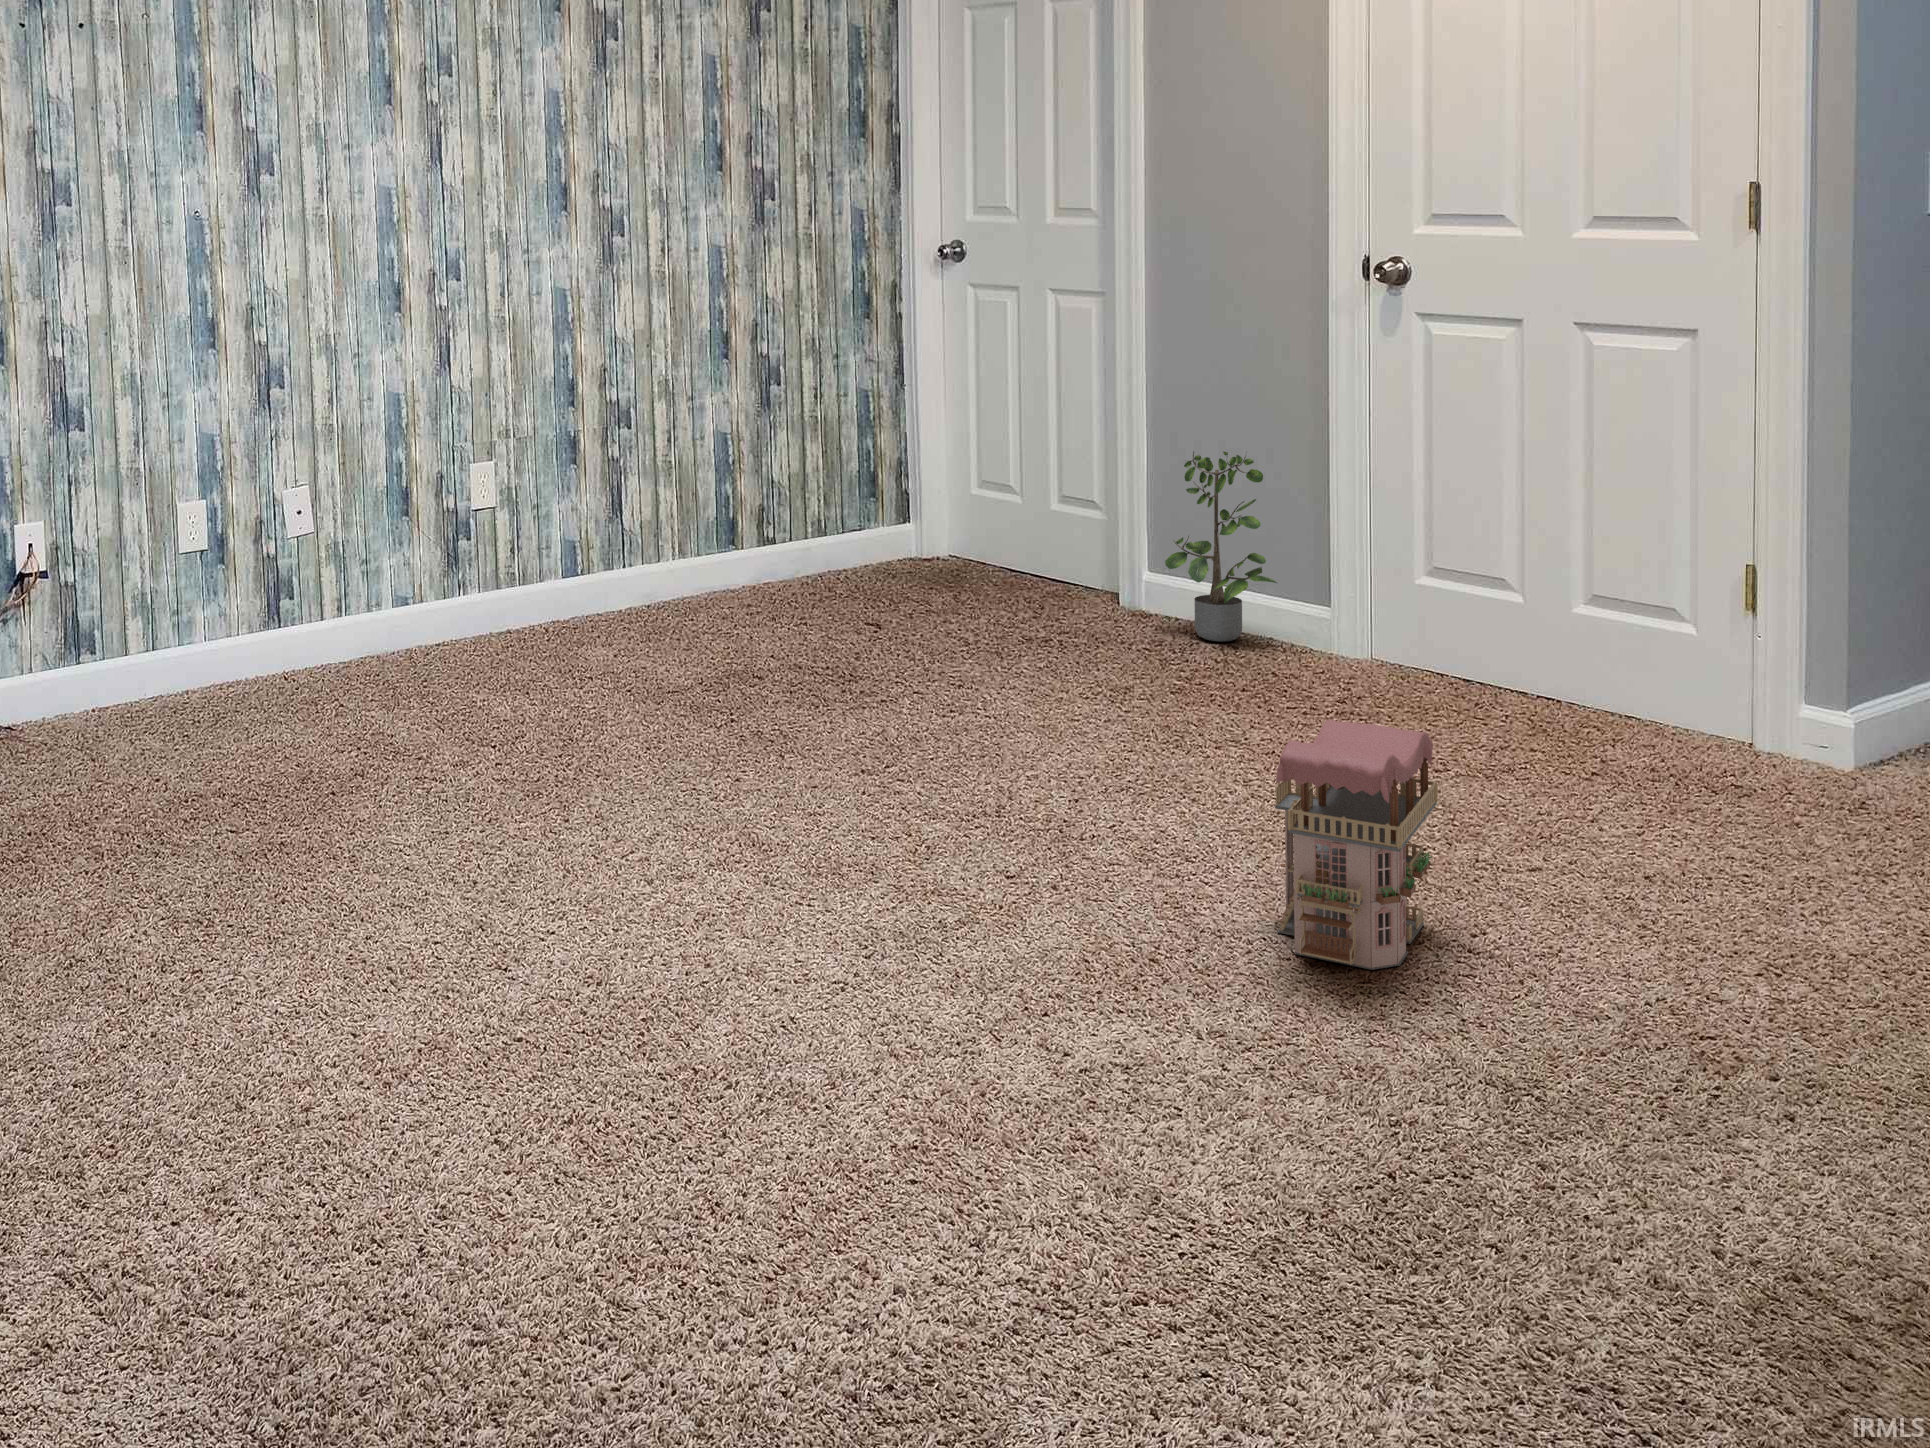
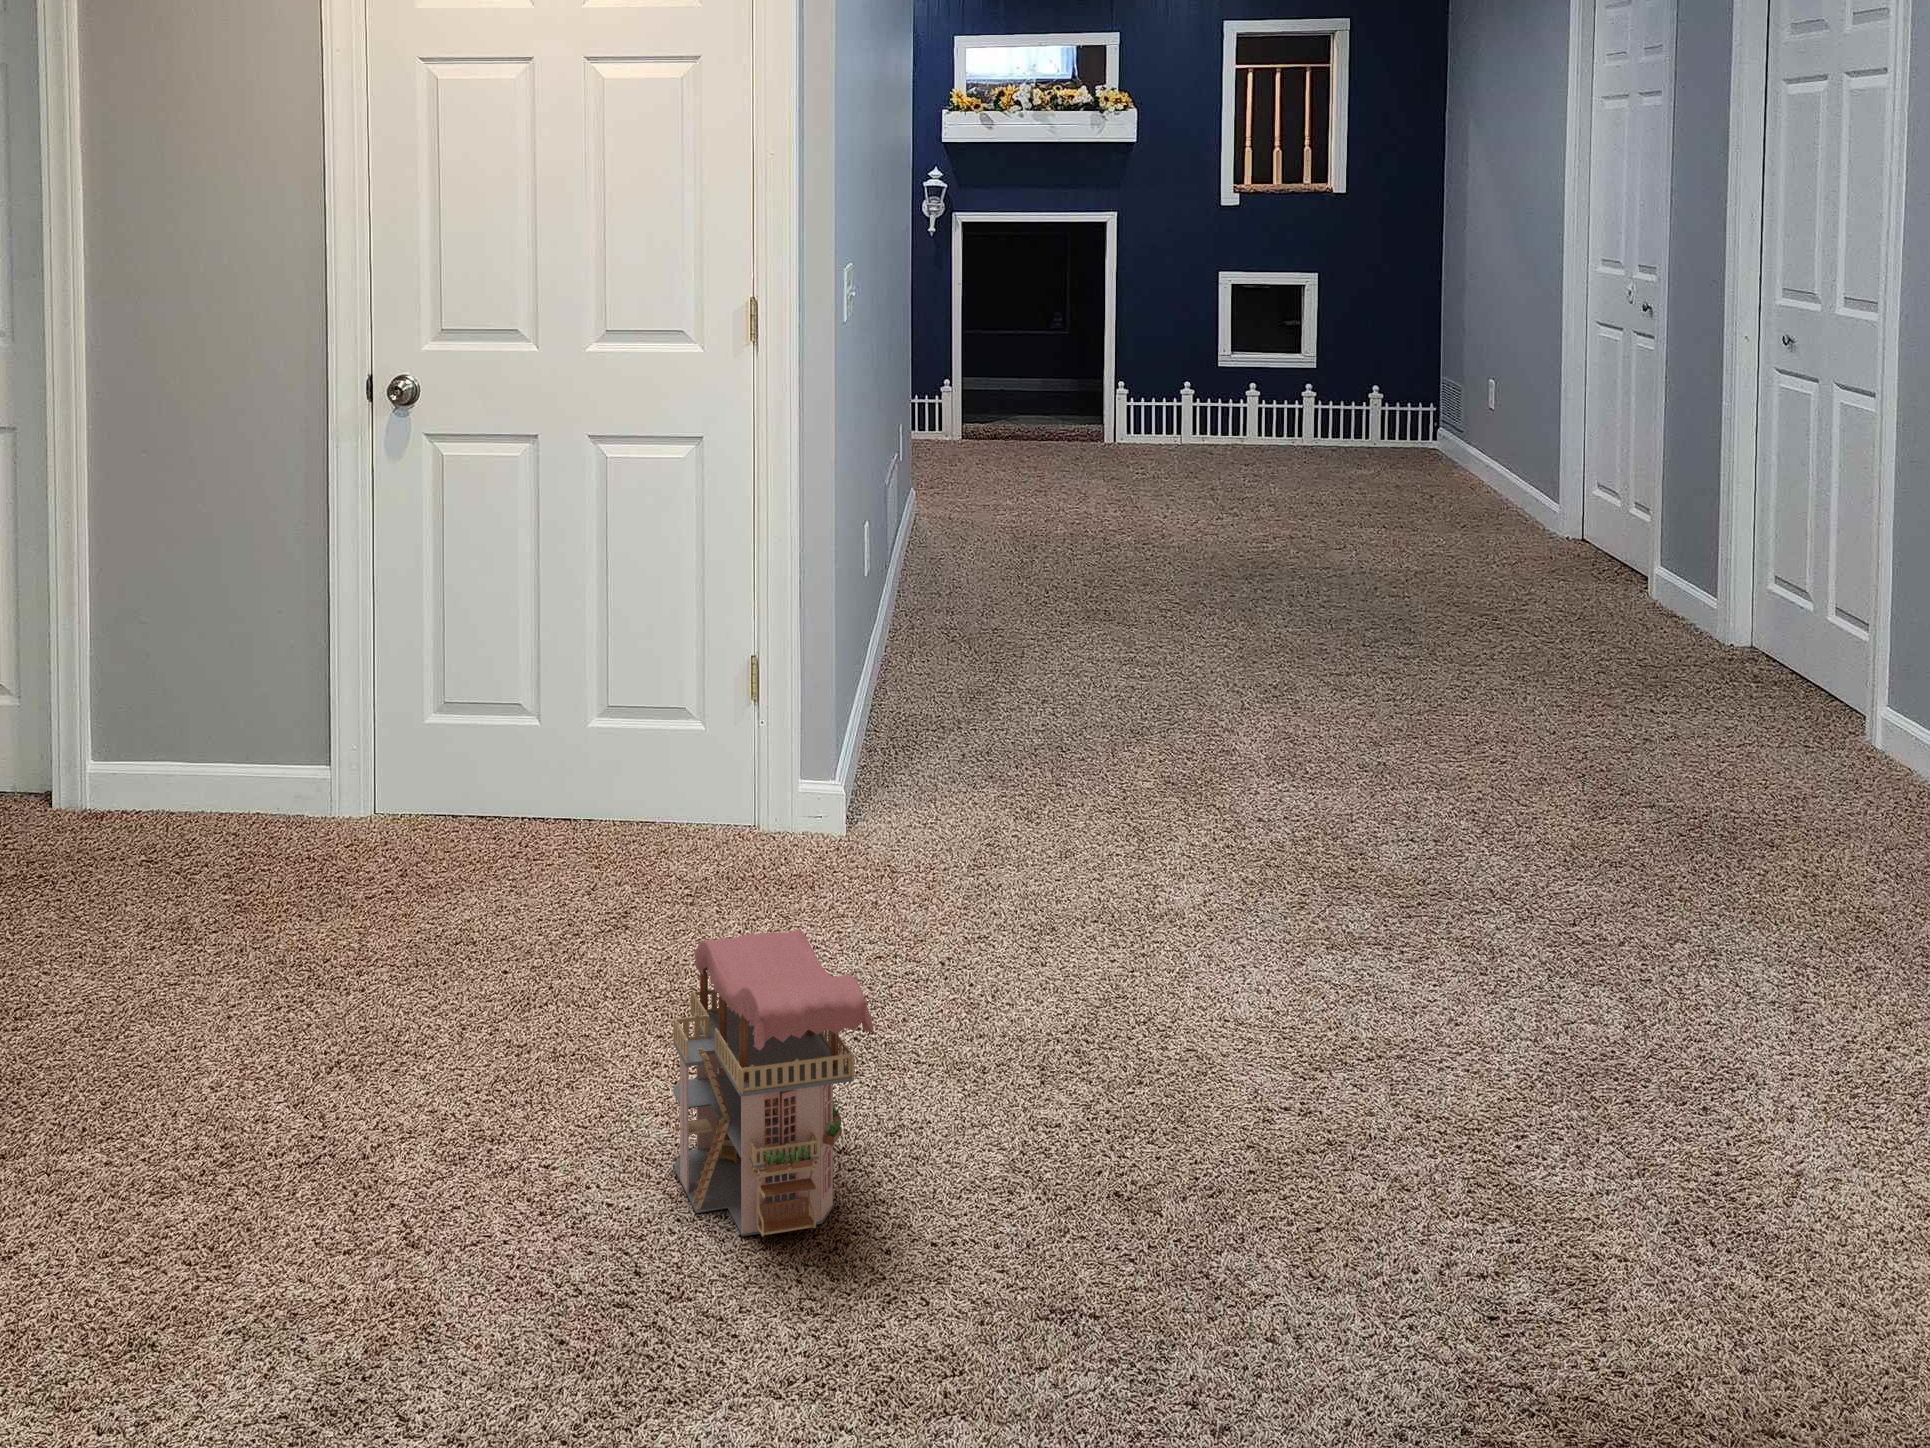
potted plant: present [1165,451,1277,642] -> none [148,605,287,830]

